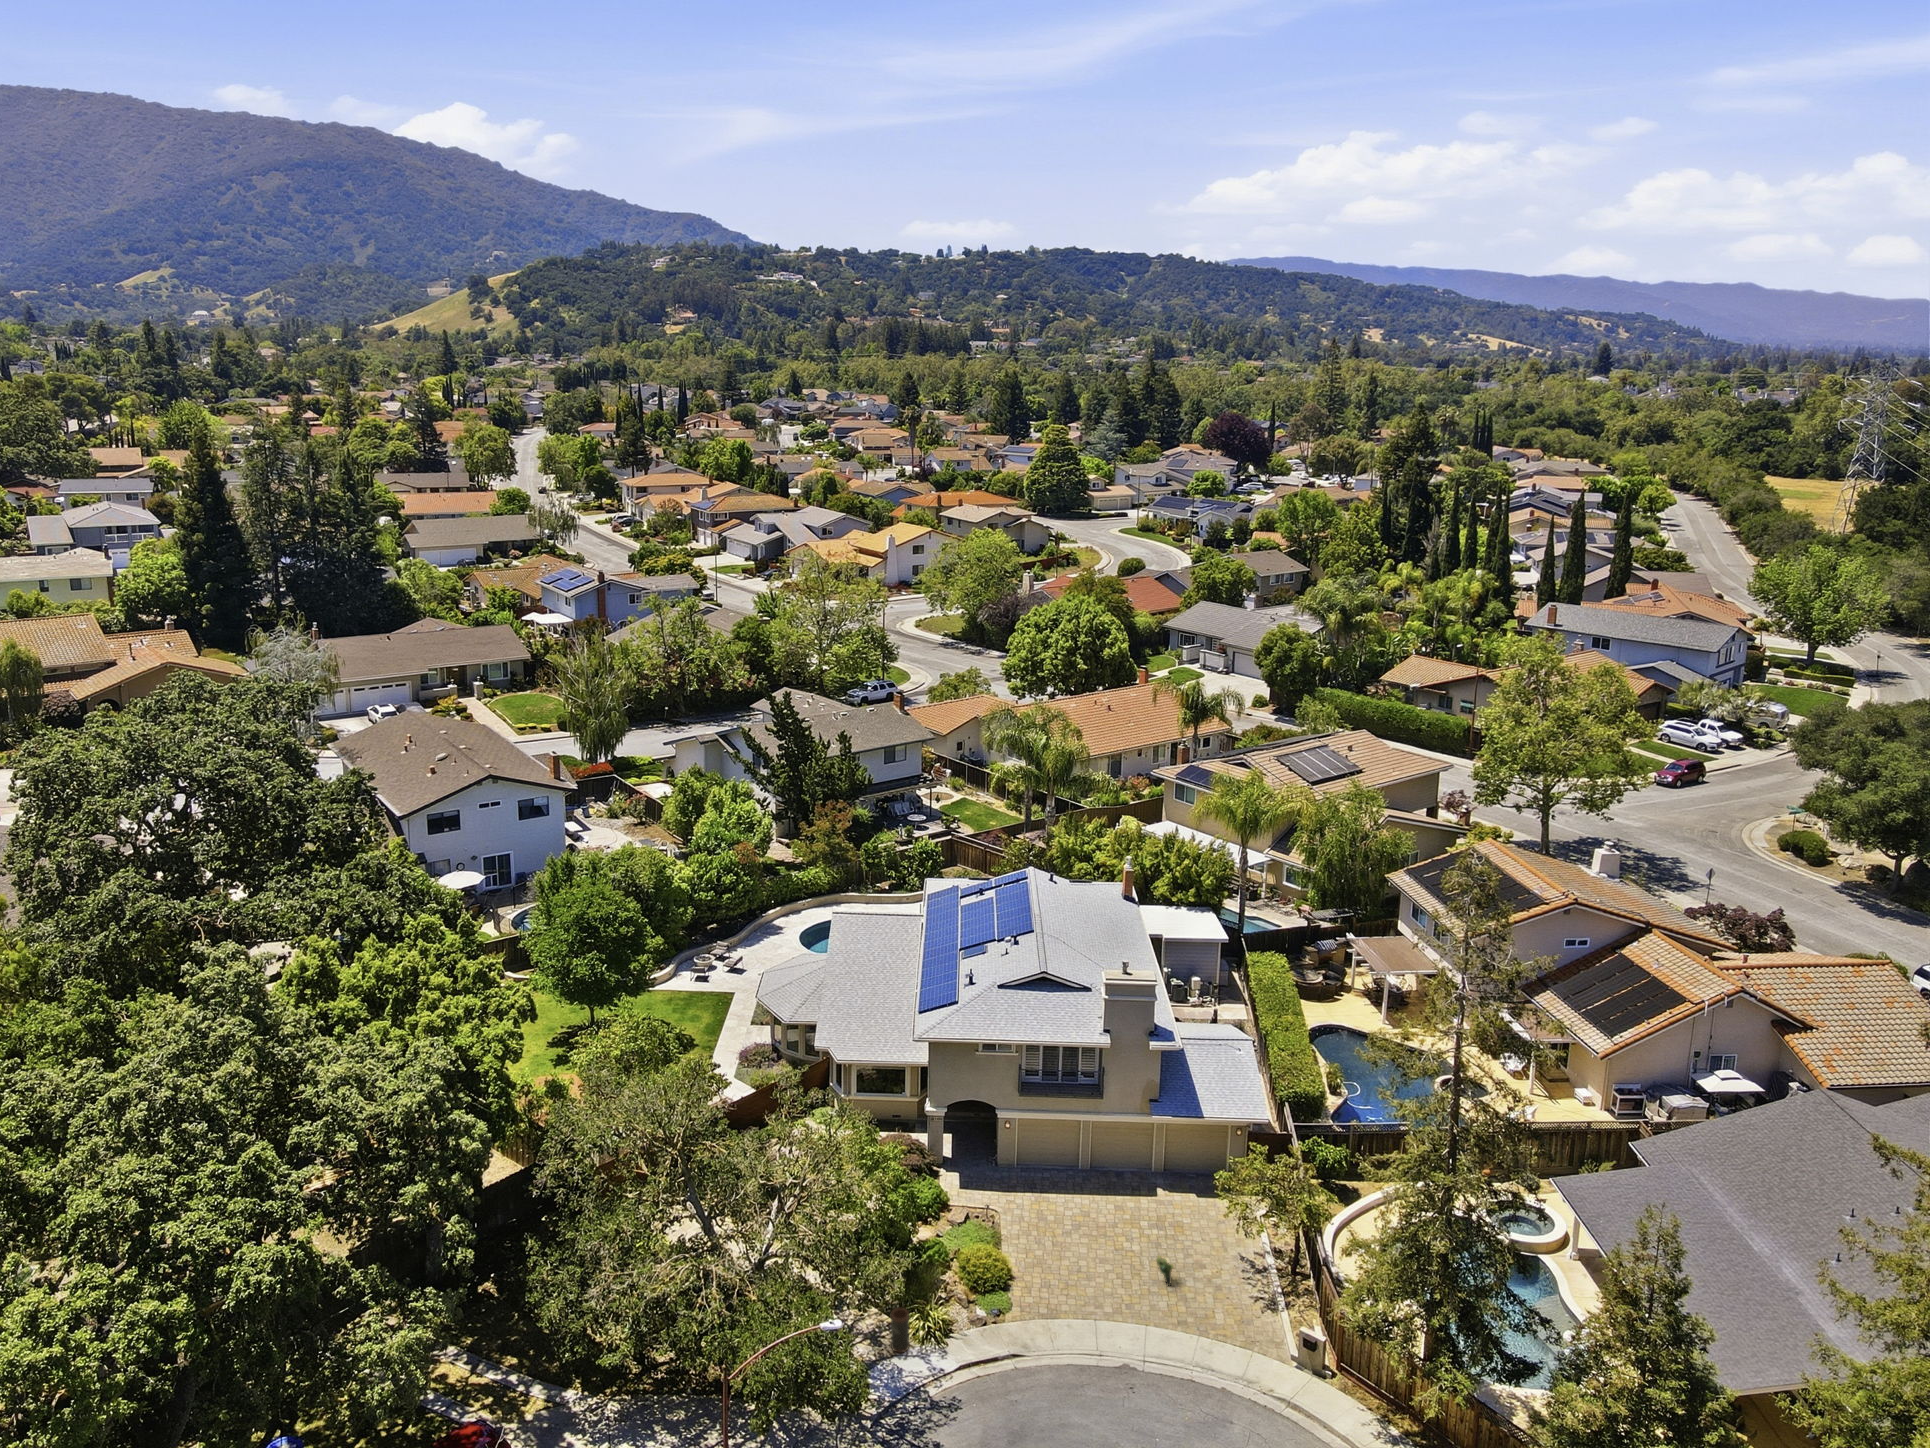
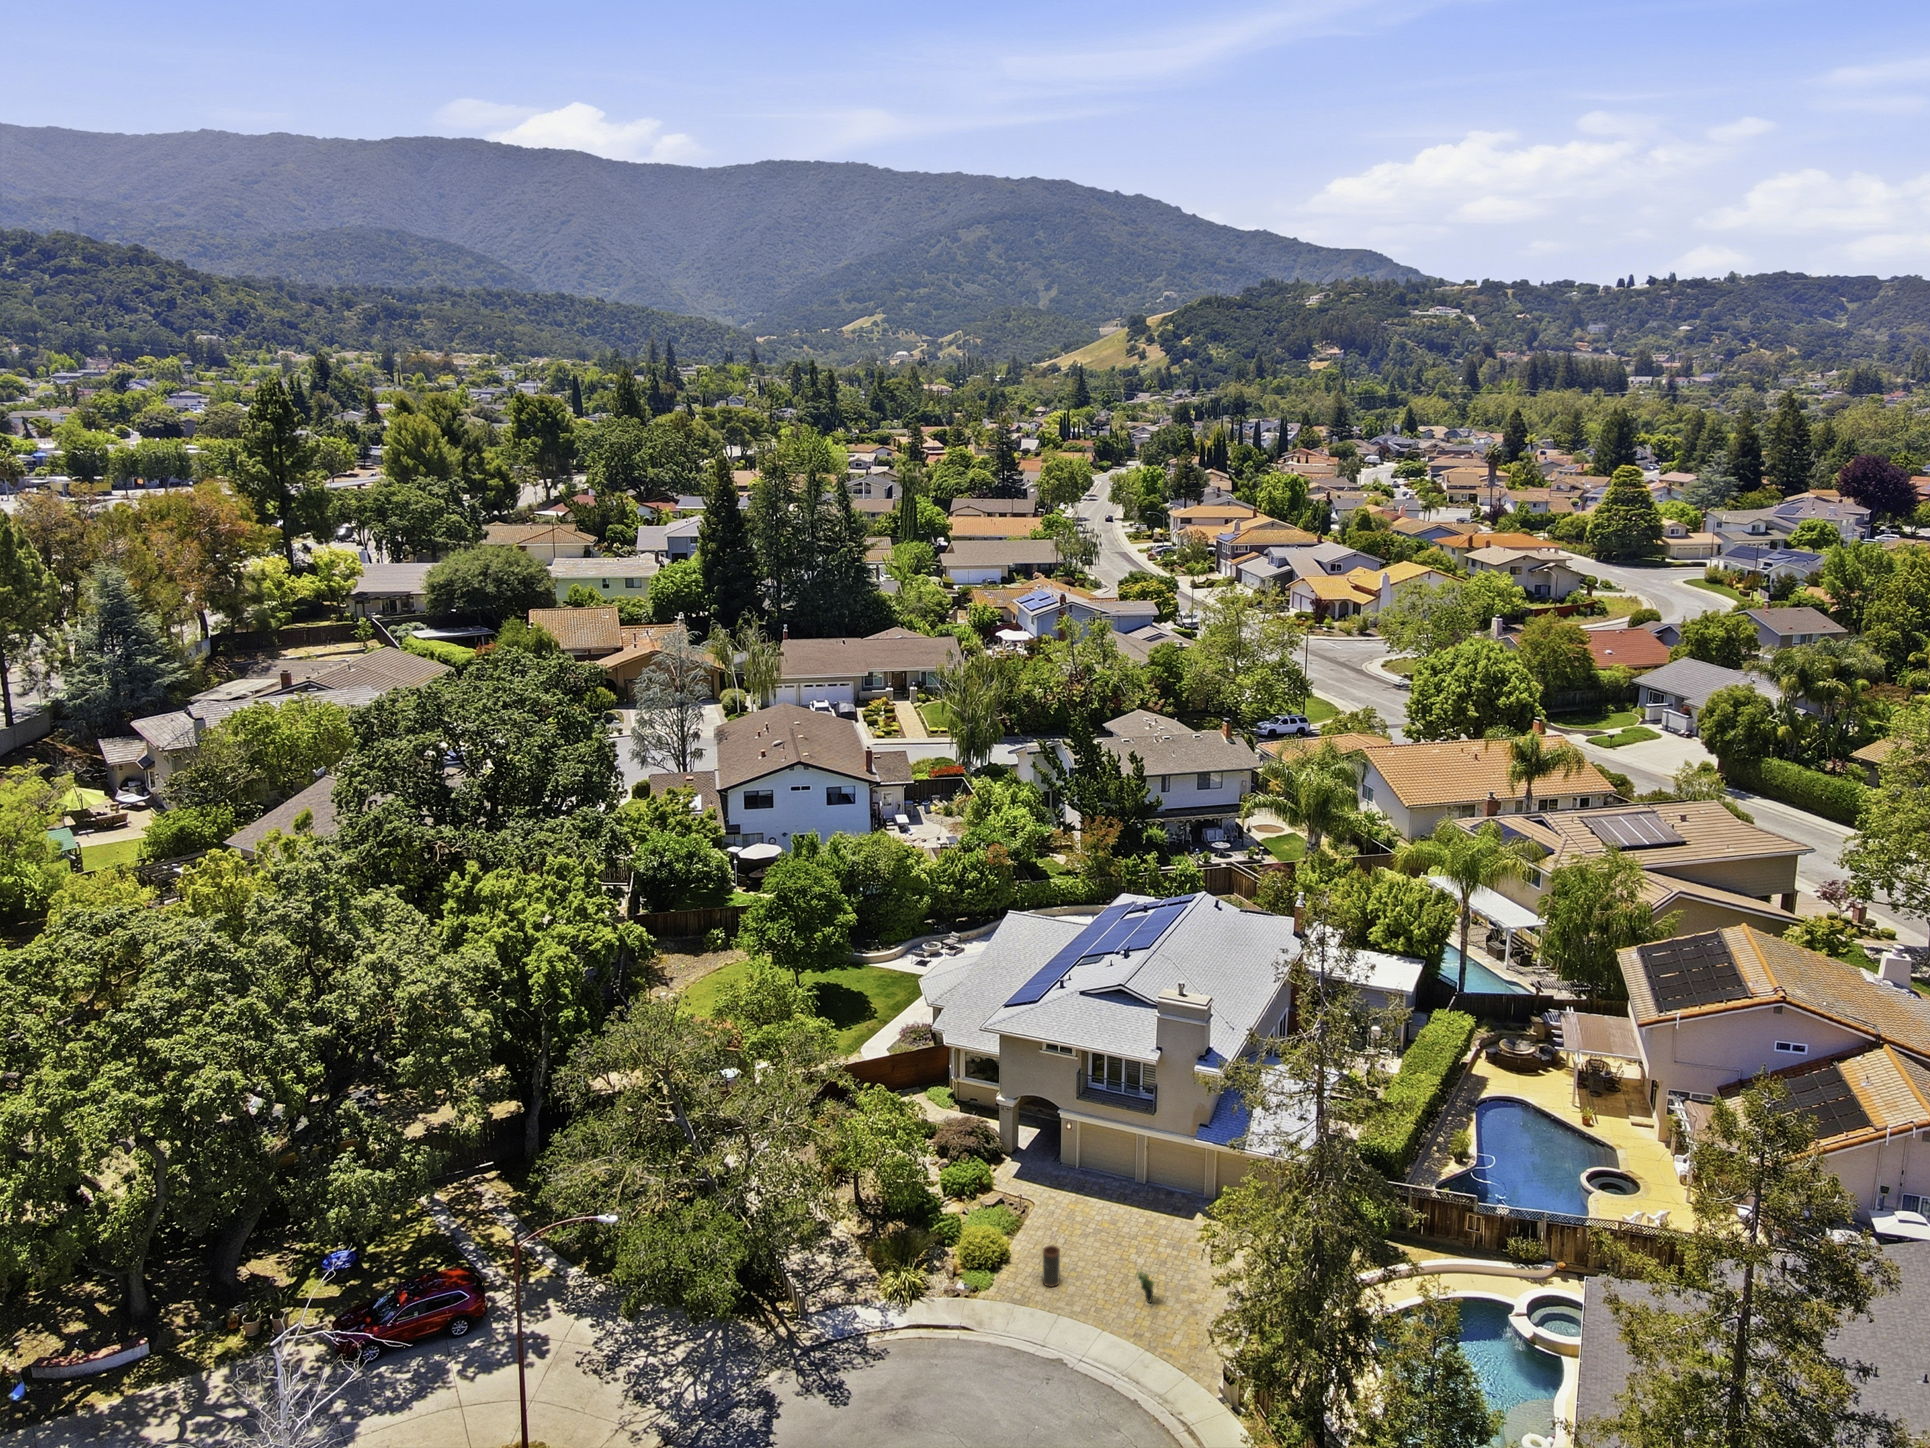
trash can: present [890,1308,910,1353] -> present [1042,1245,1060,1287]

